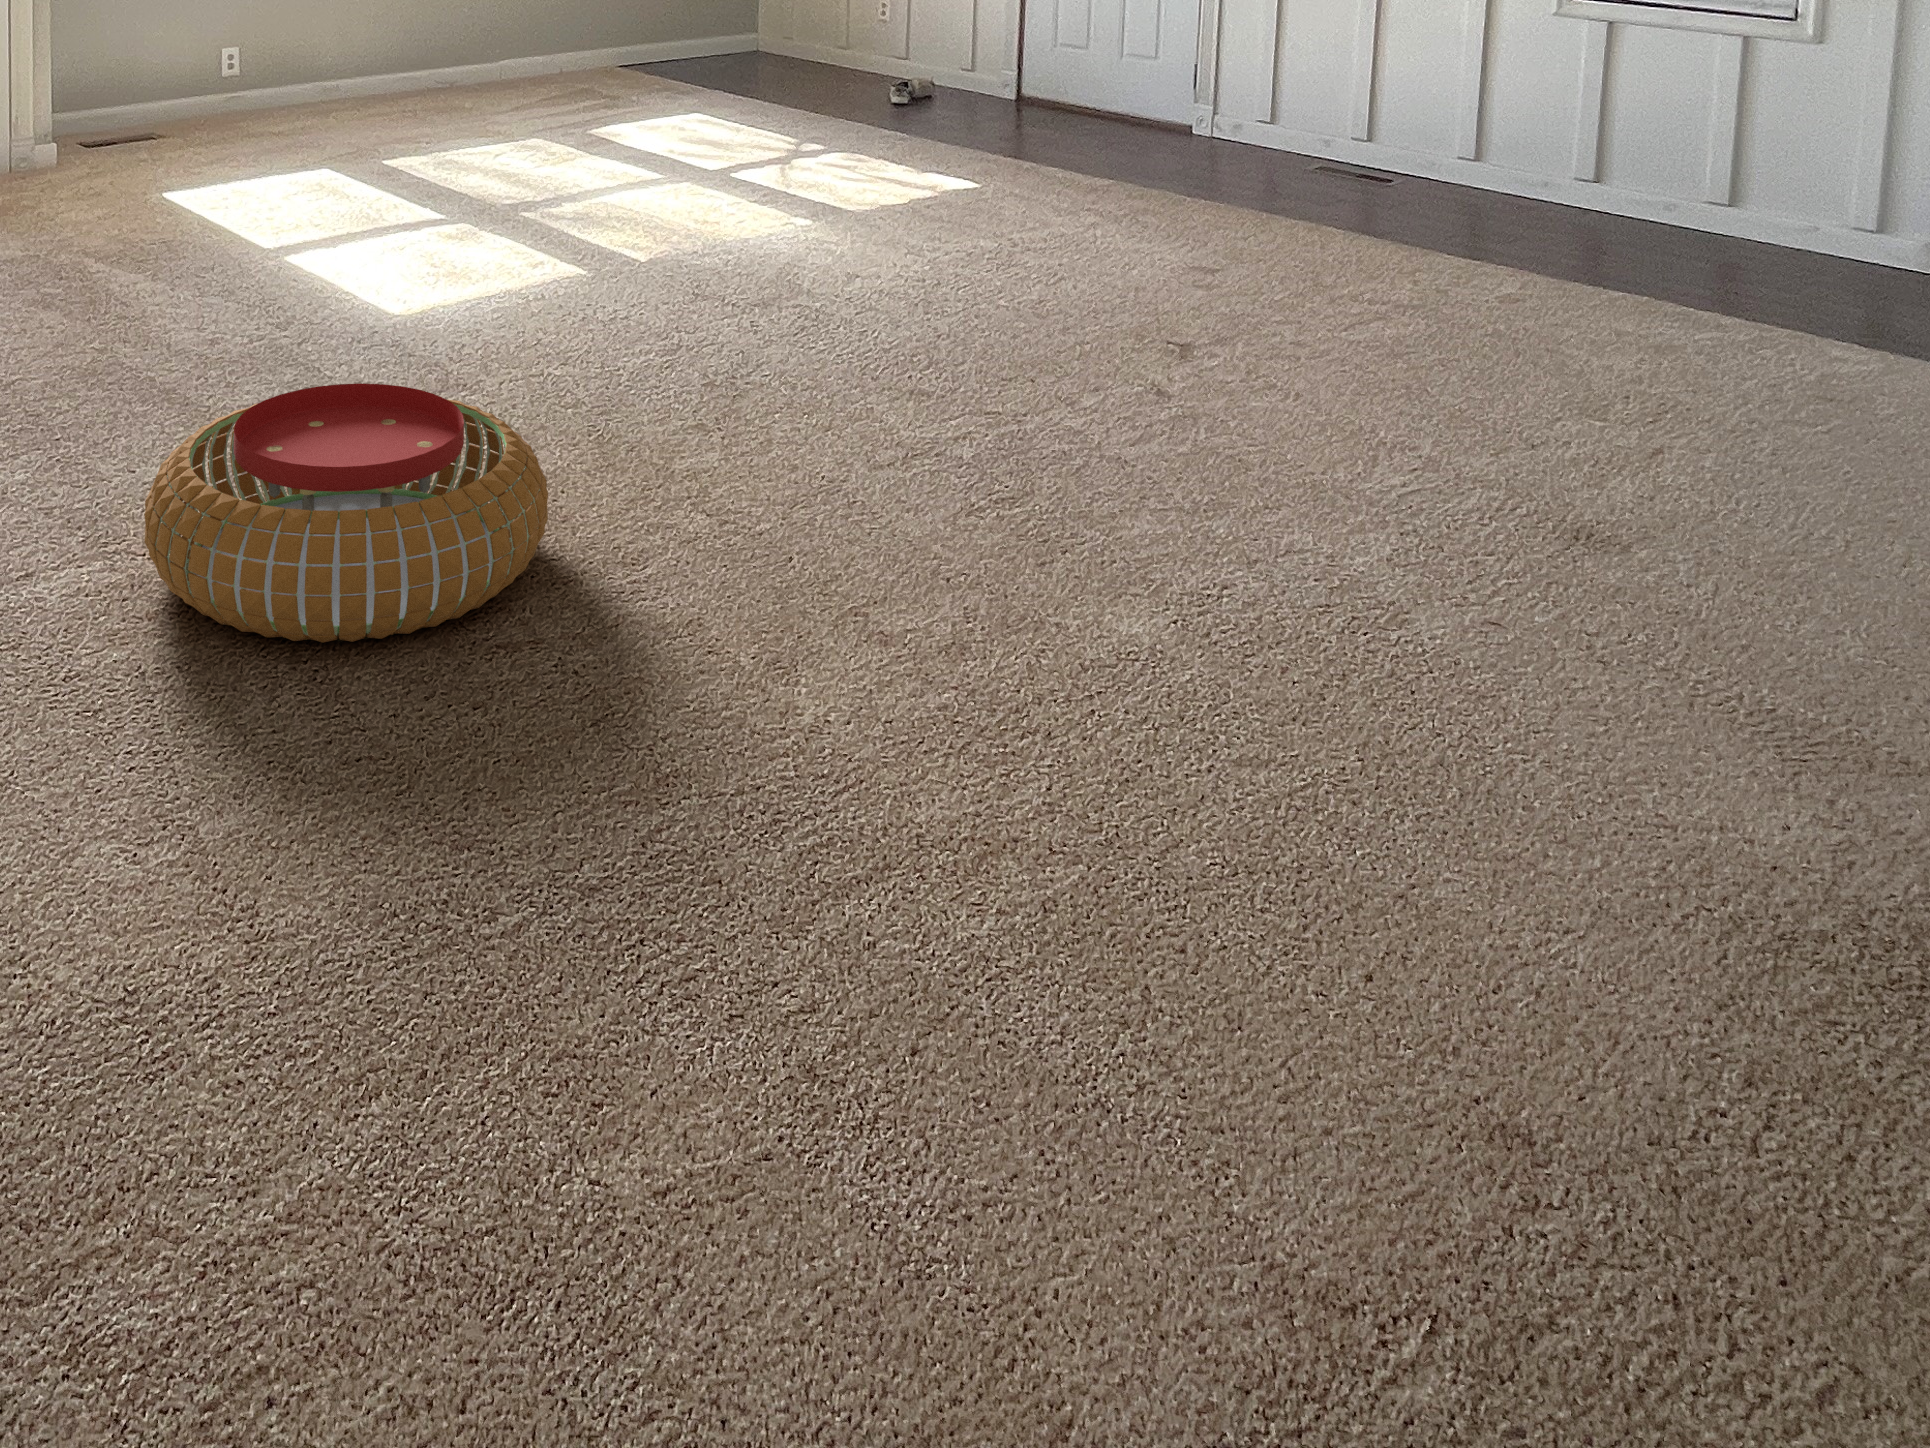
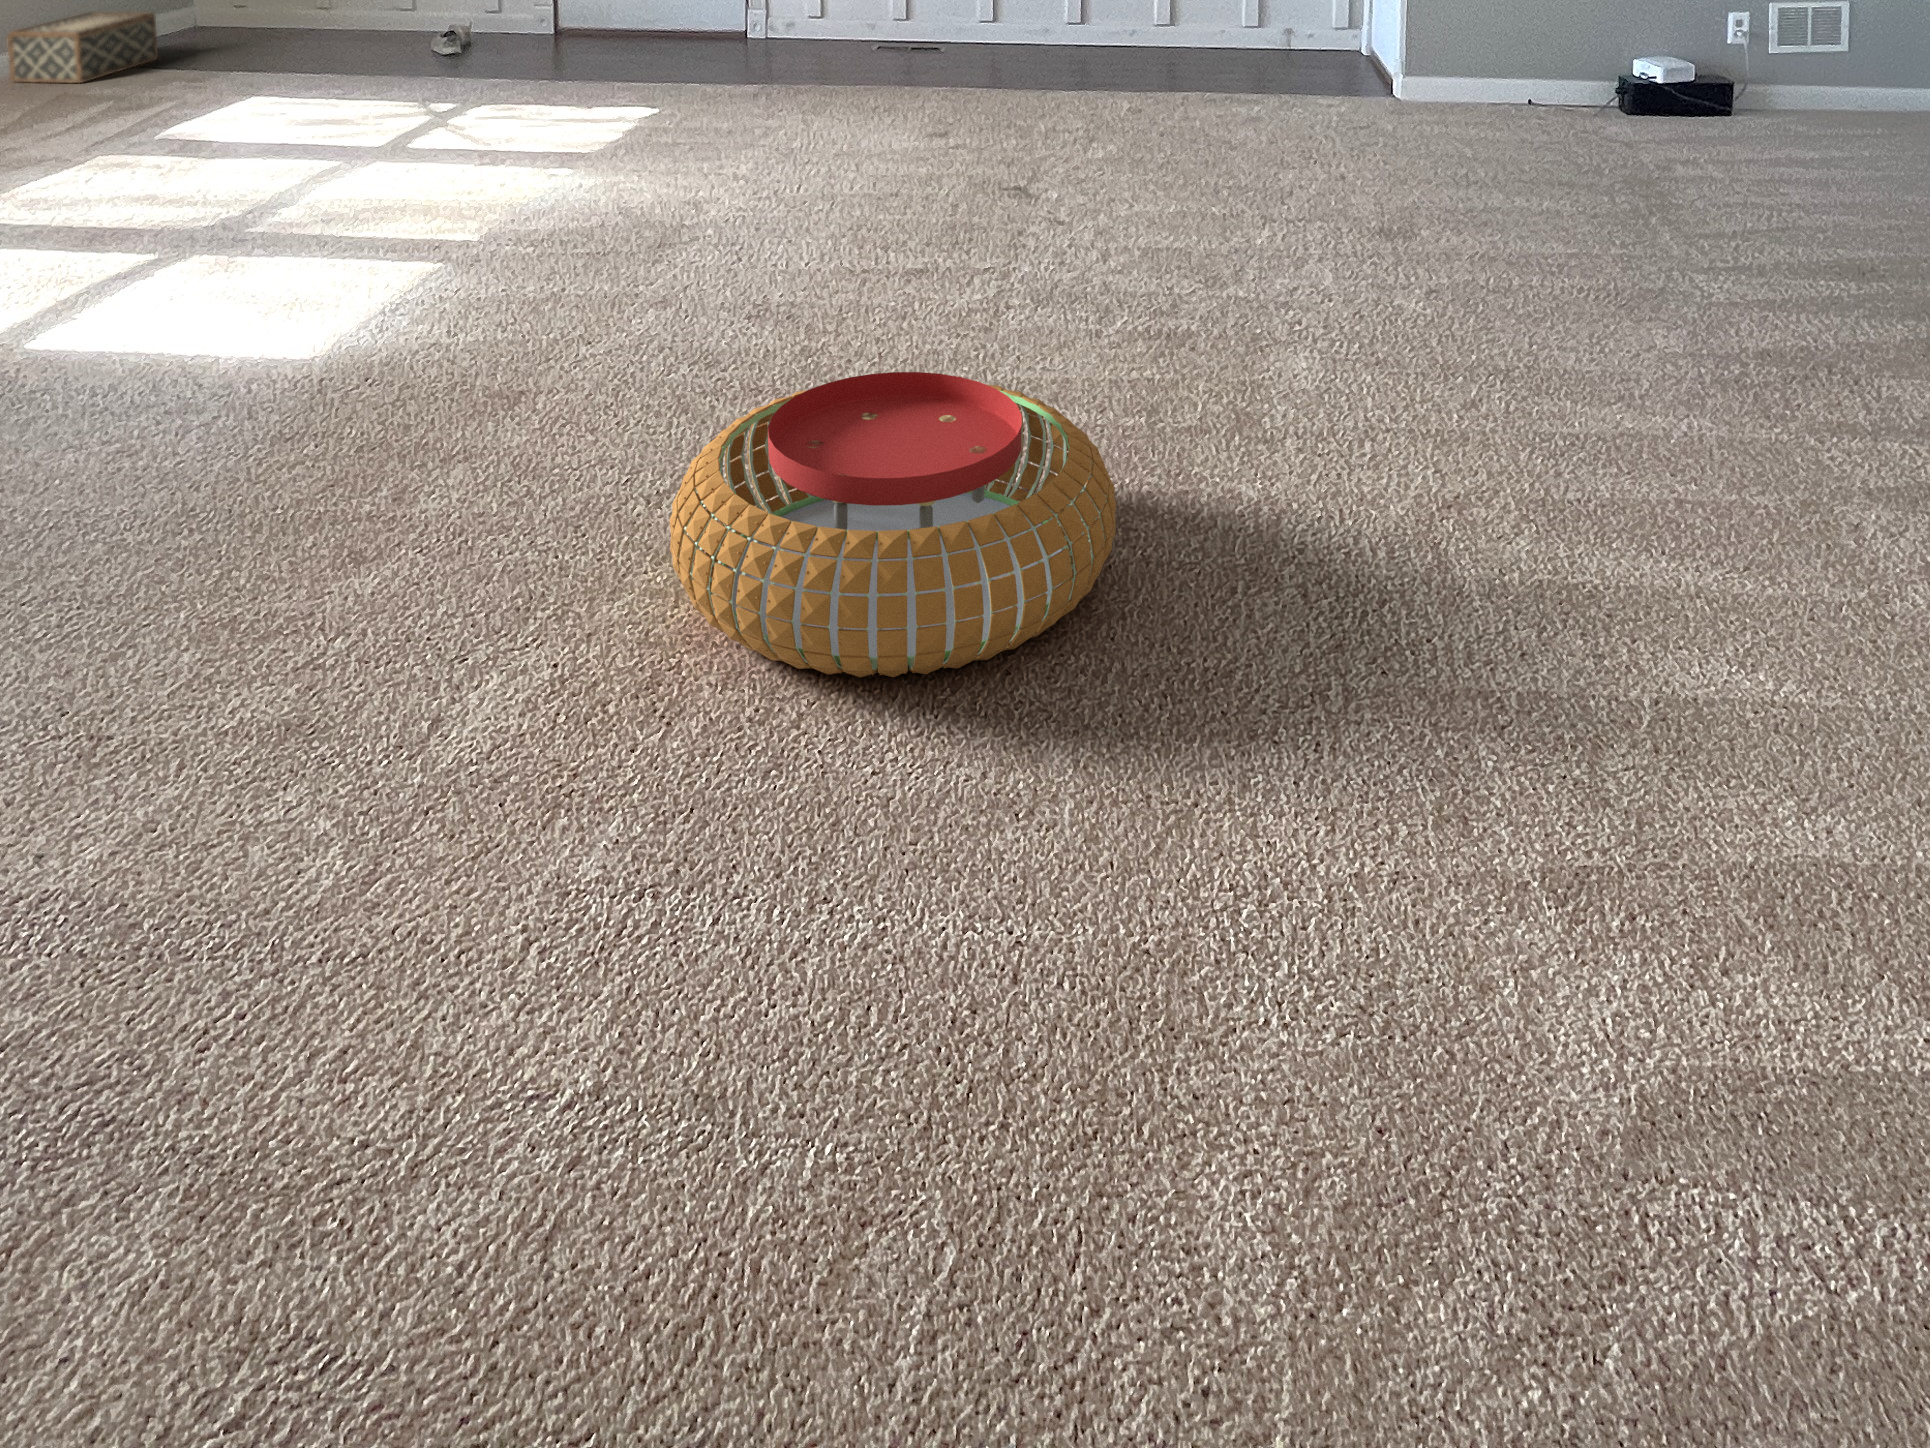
woven basket: none [573,30,686,85] -> present [7,12,158,83]

